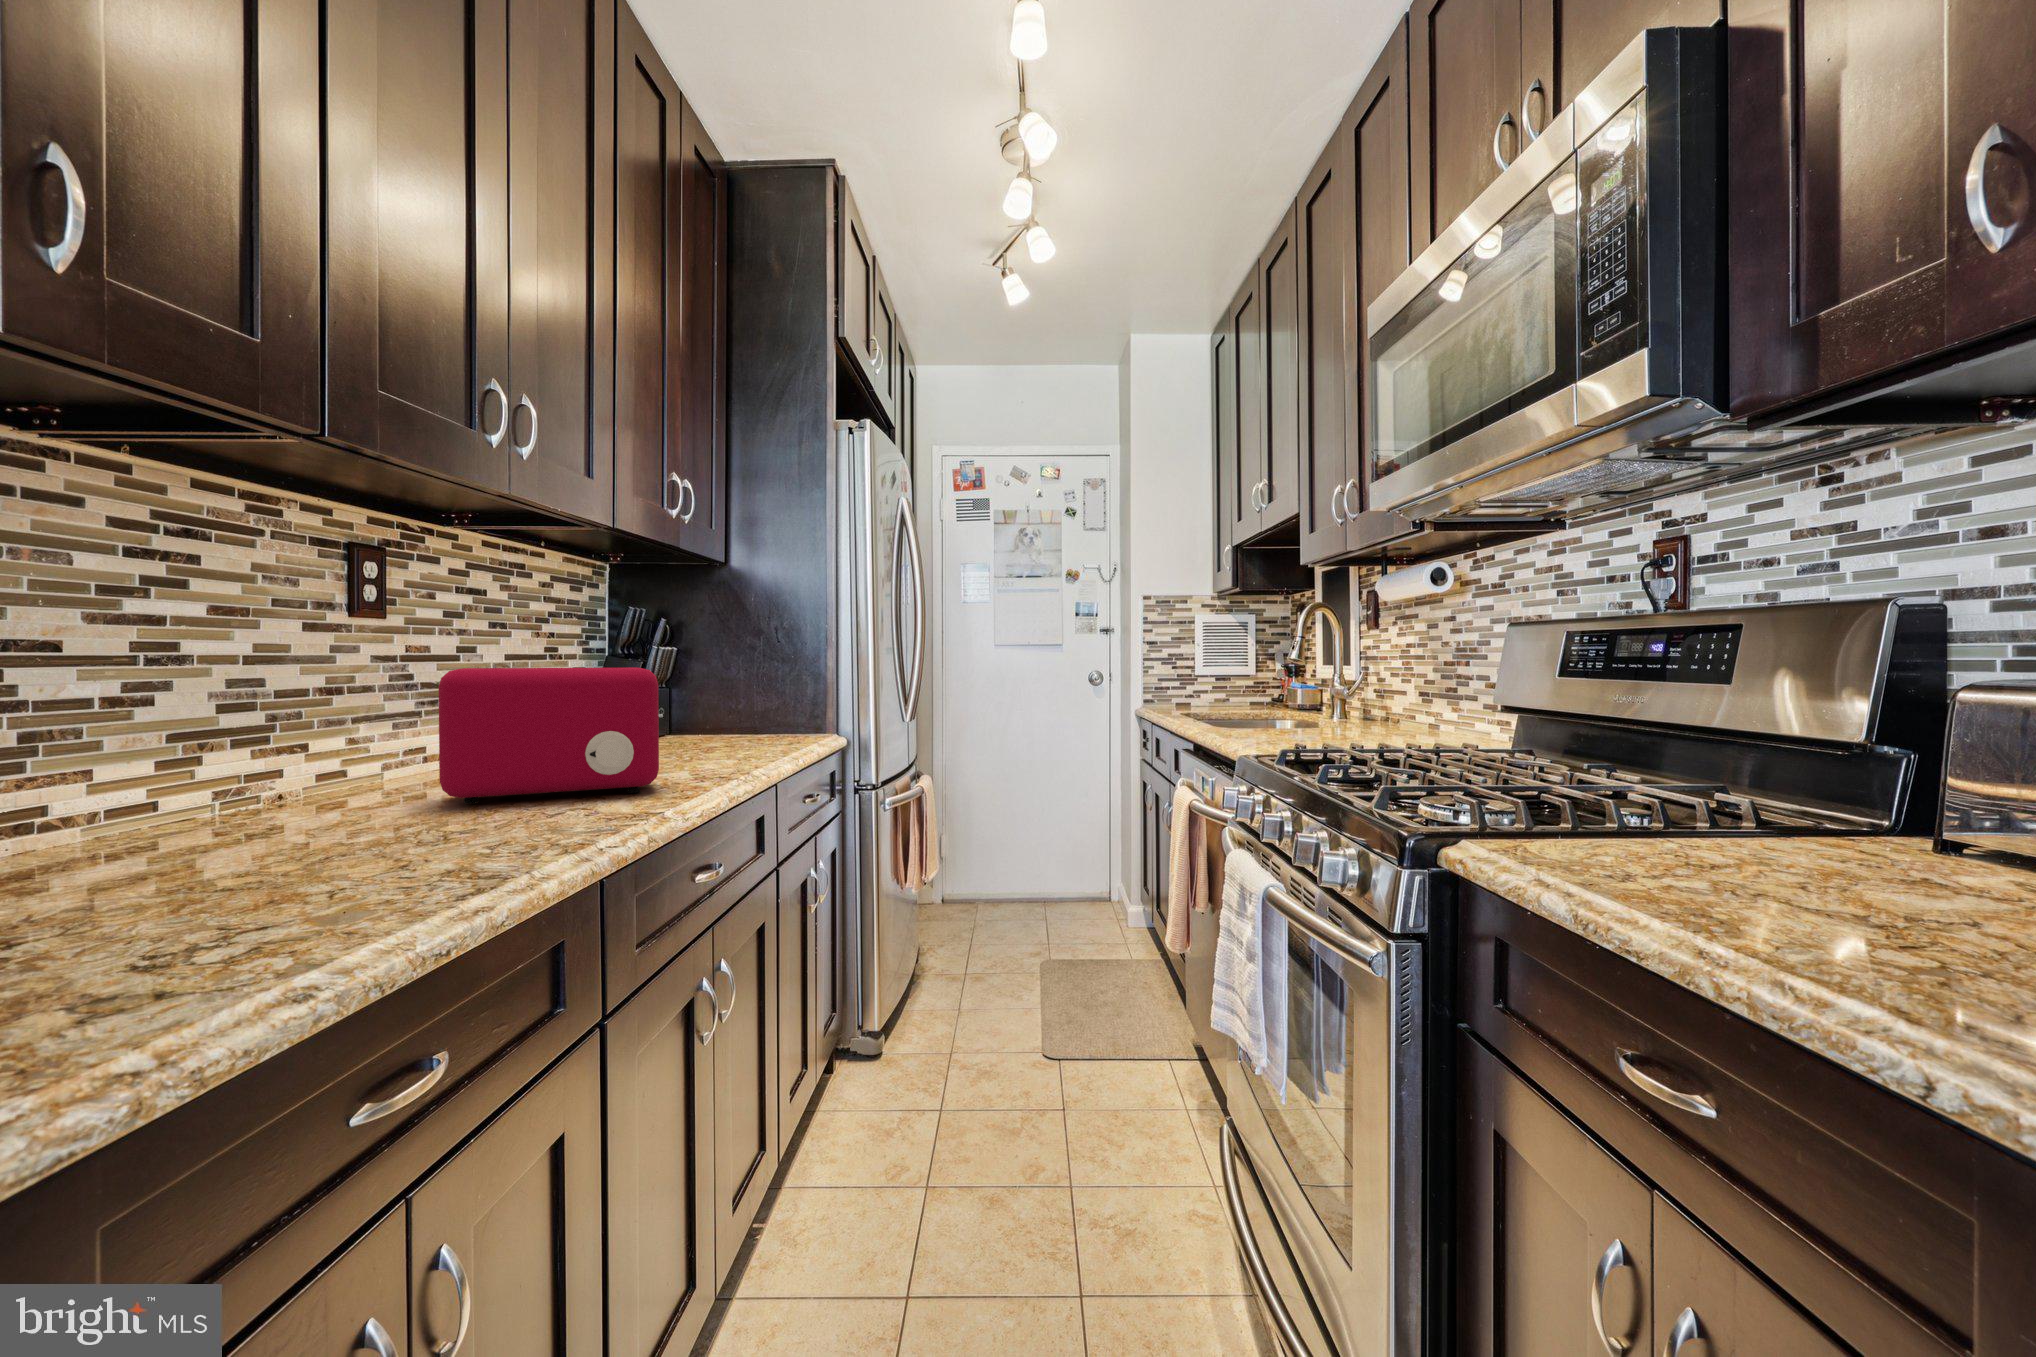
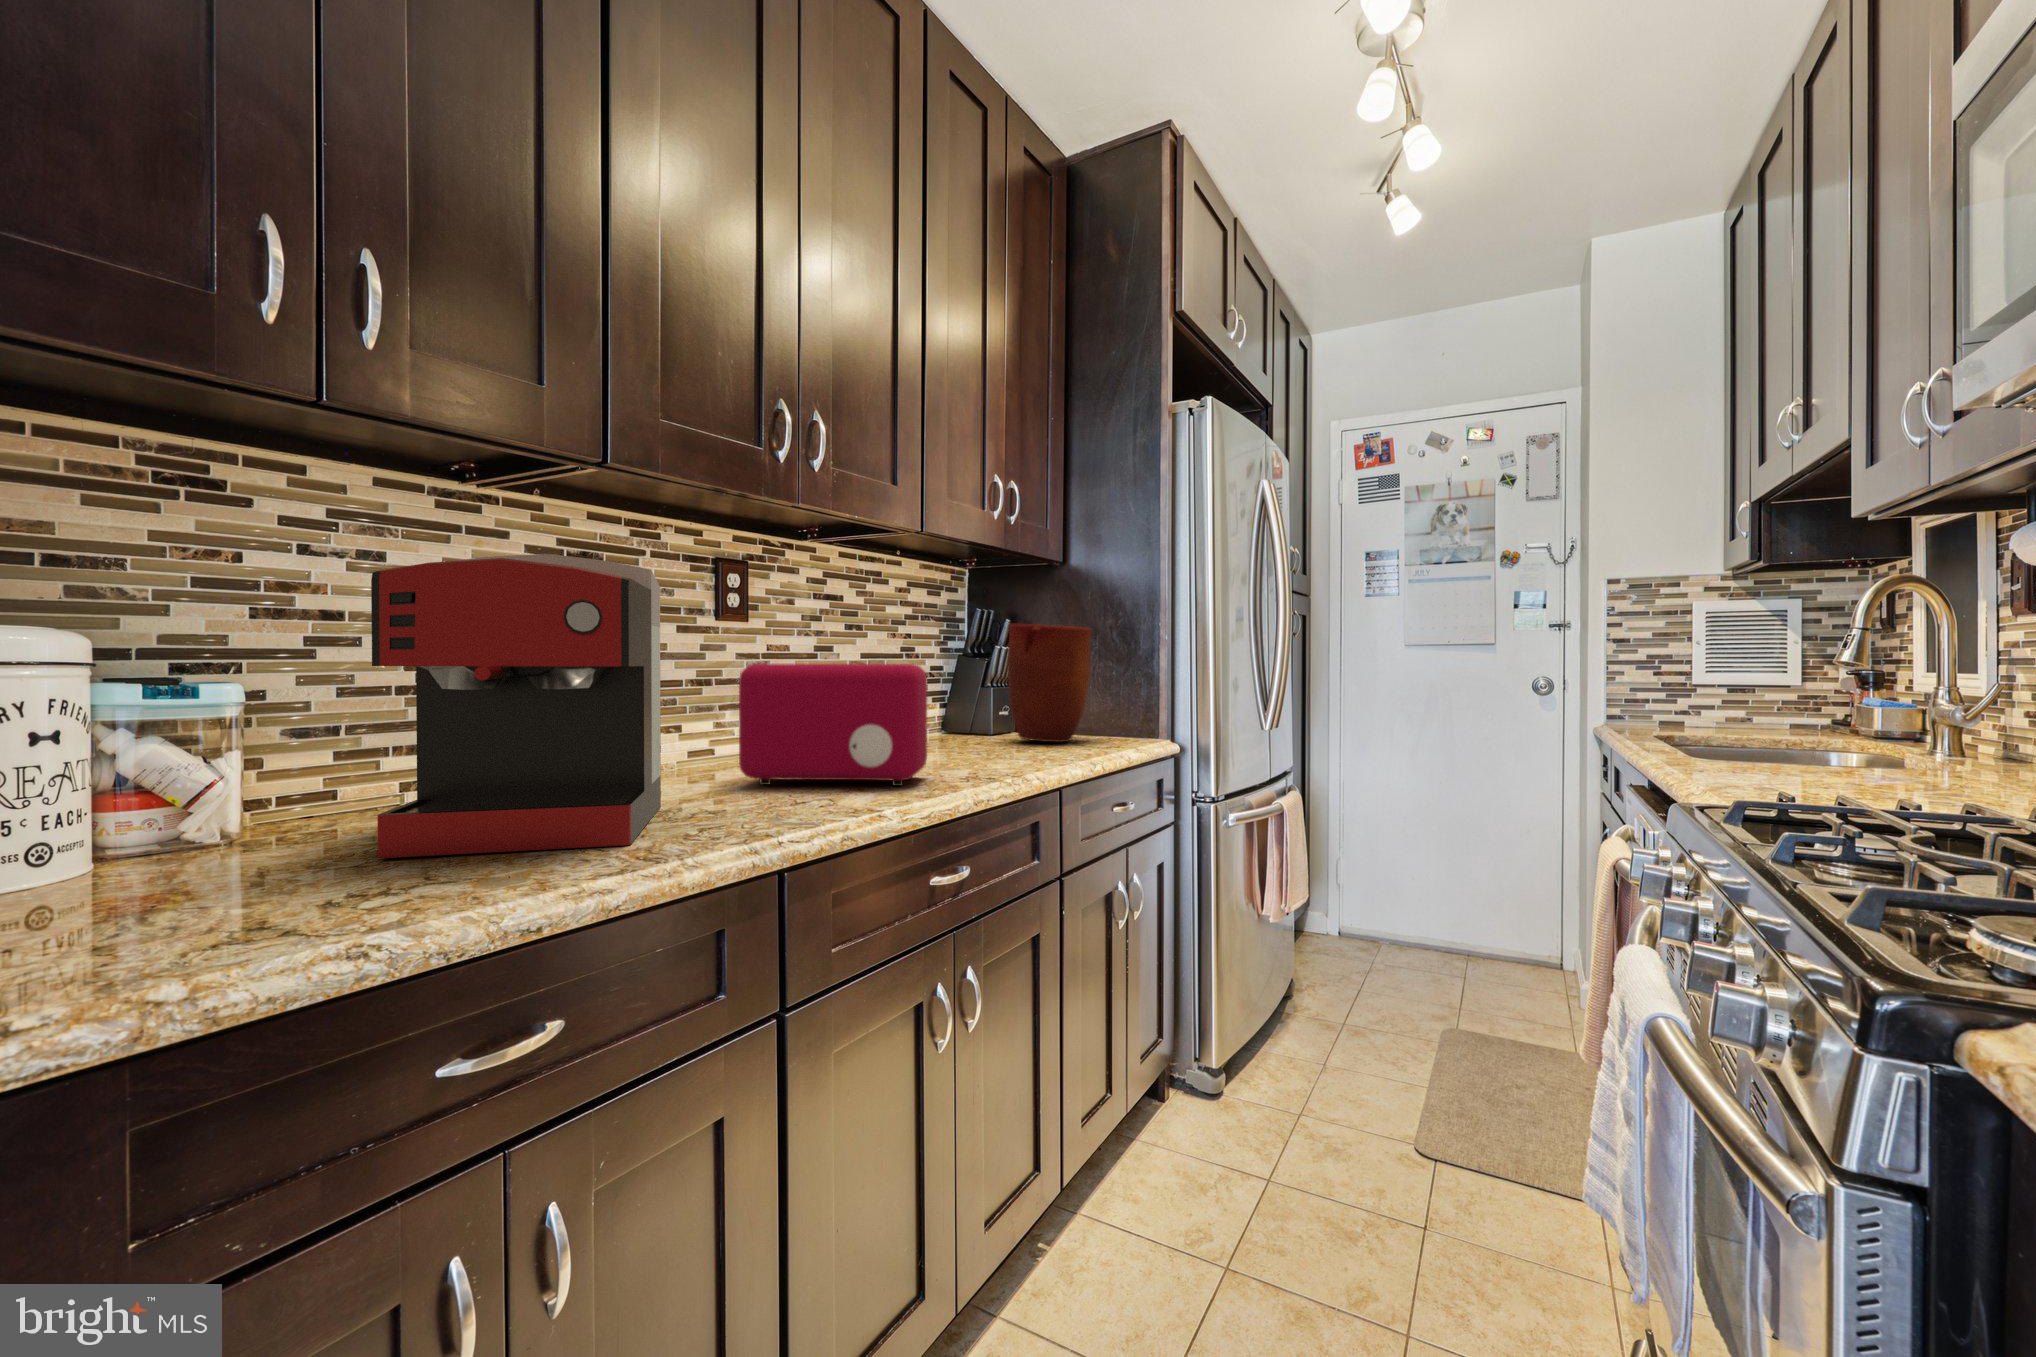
coffee maker: none [77,540,433,922] -> present [371,554,661,858]
vase: none [674,624,763,743] -> present [1007,624,1091,742]

